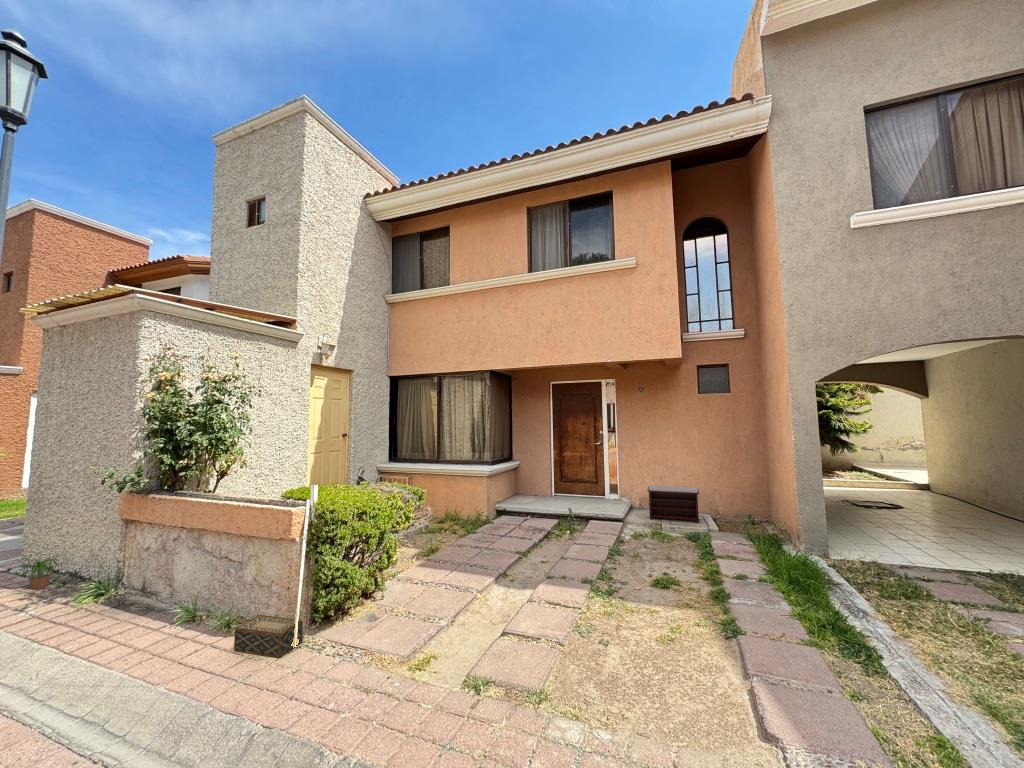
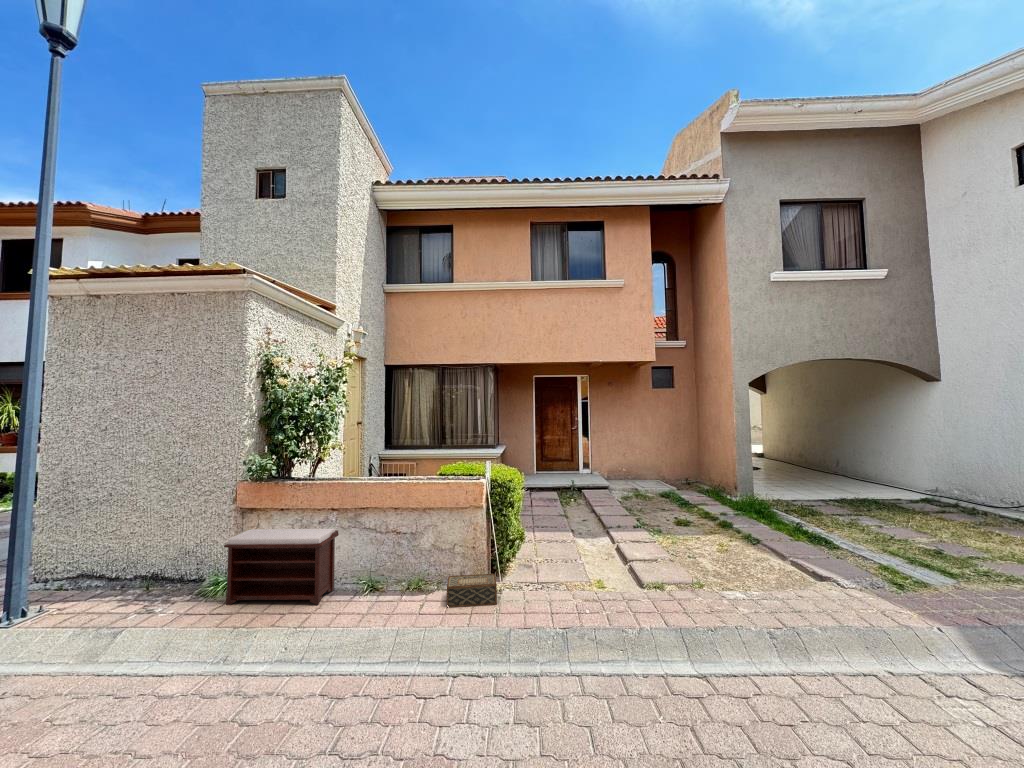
bench: present [647,485,699,523] -> present [224,528,339,605]
potted plant: present [23,558,57,589] -> none [83,562,135,600]

